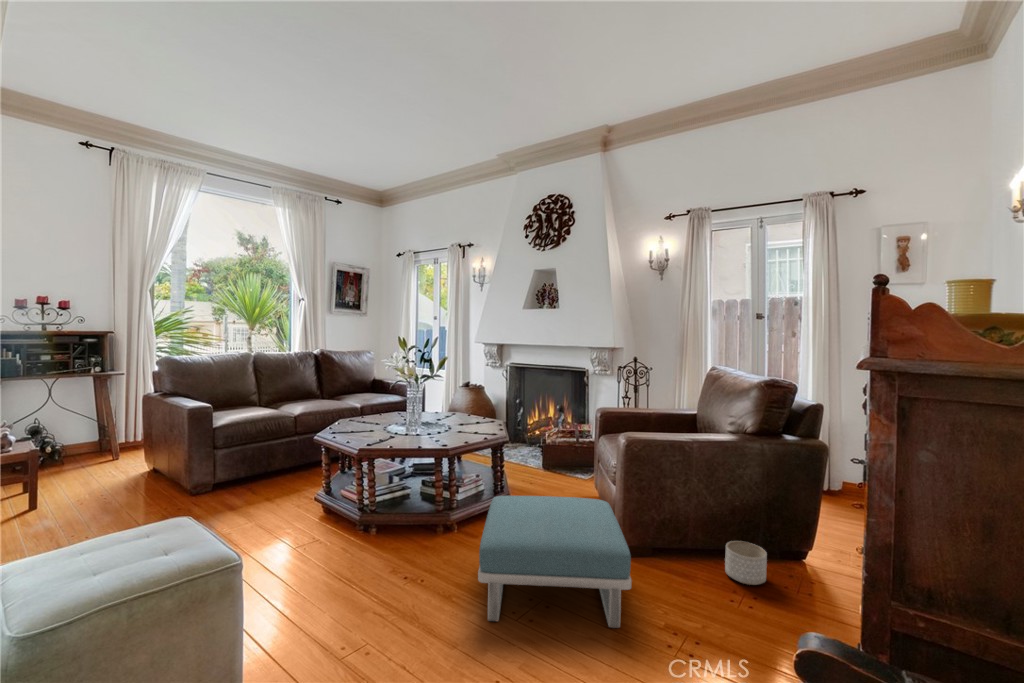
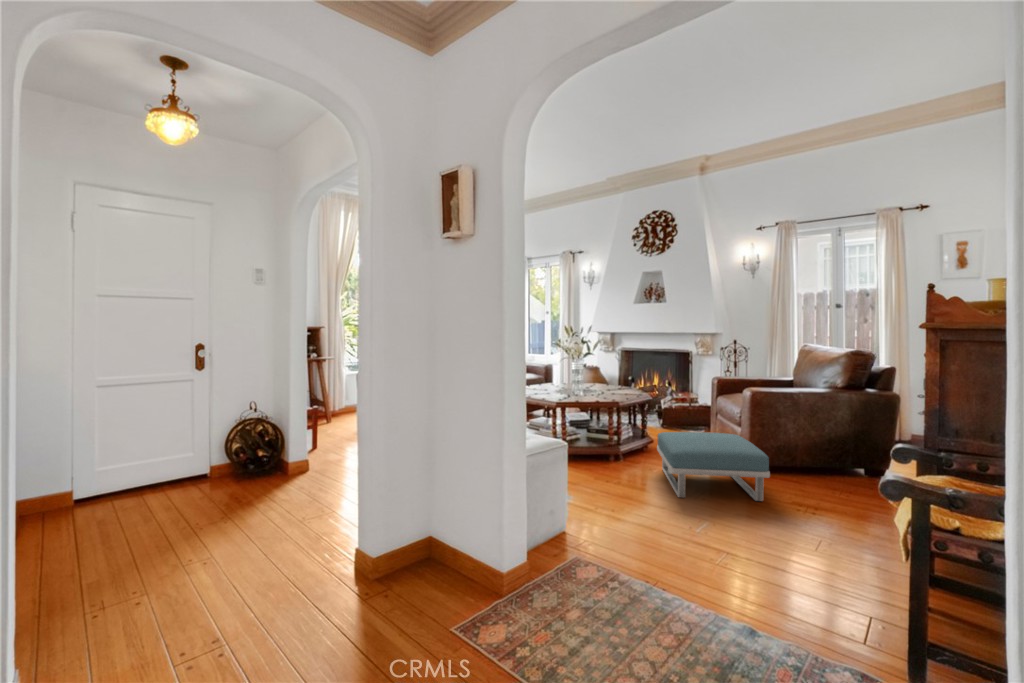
planter: present [725,541,767,585] -> none [825,461,856,487]

